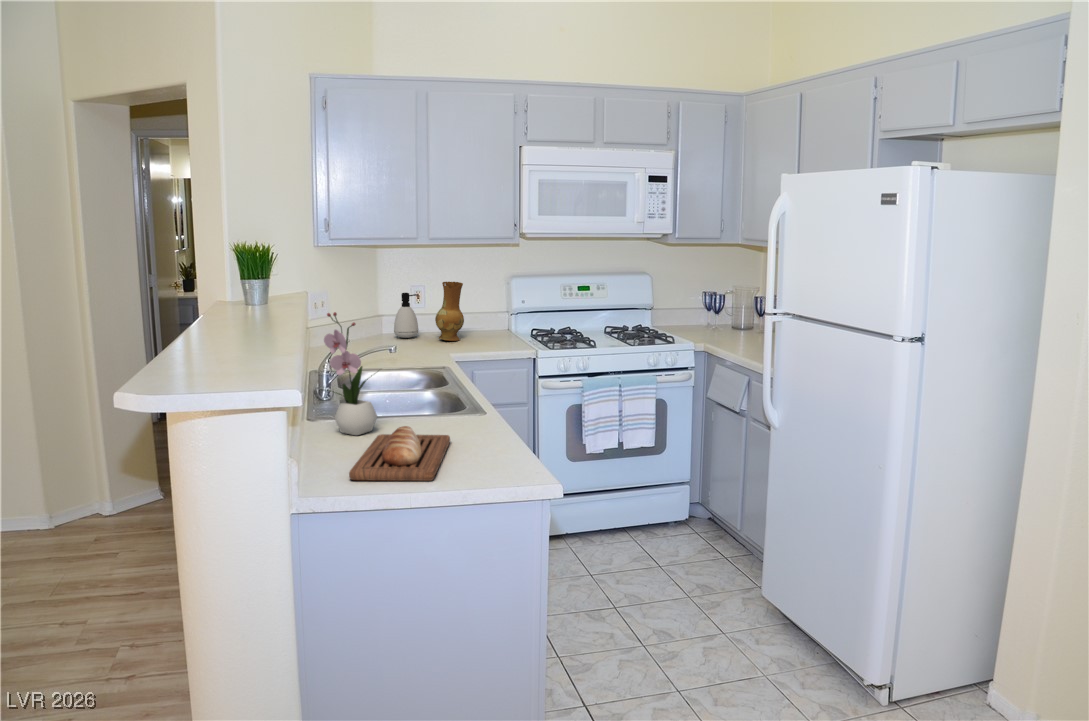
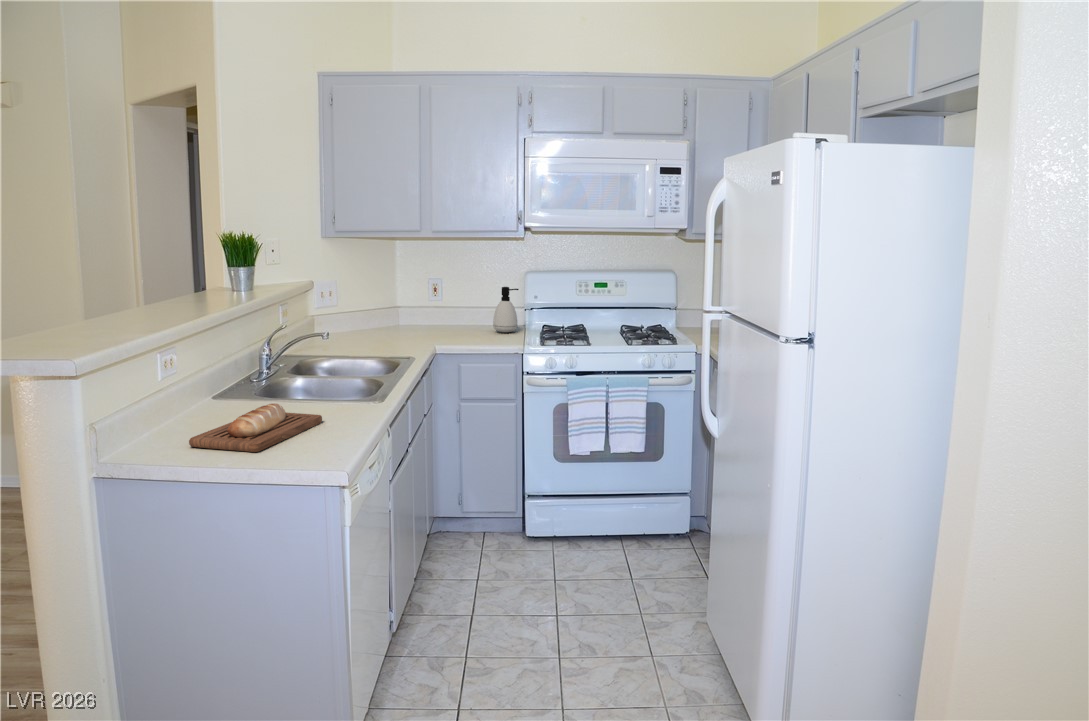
ceramic jug: present [435,282,464,341] -> none [439,275,468,334]
soap dispenser: present [394,293,418,338] -> present [493,287,519,332]
flower arrangement: present [324,312,377,435] -> none [222,296,279,411]

